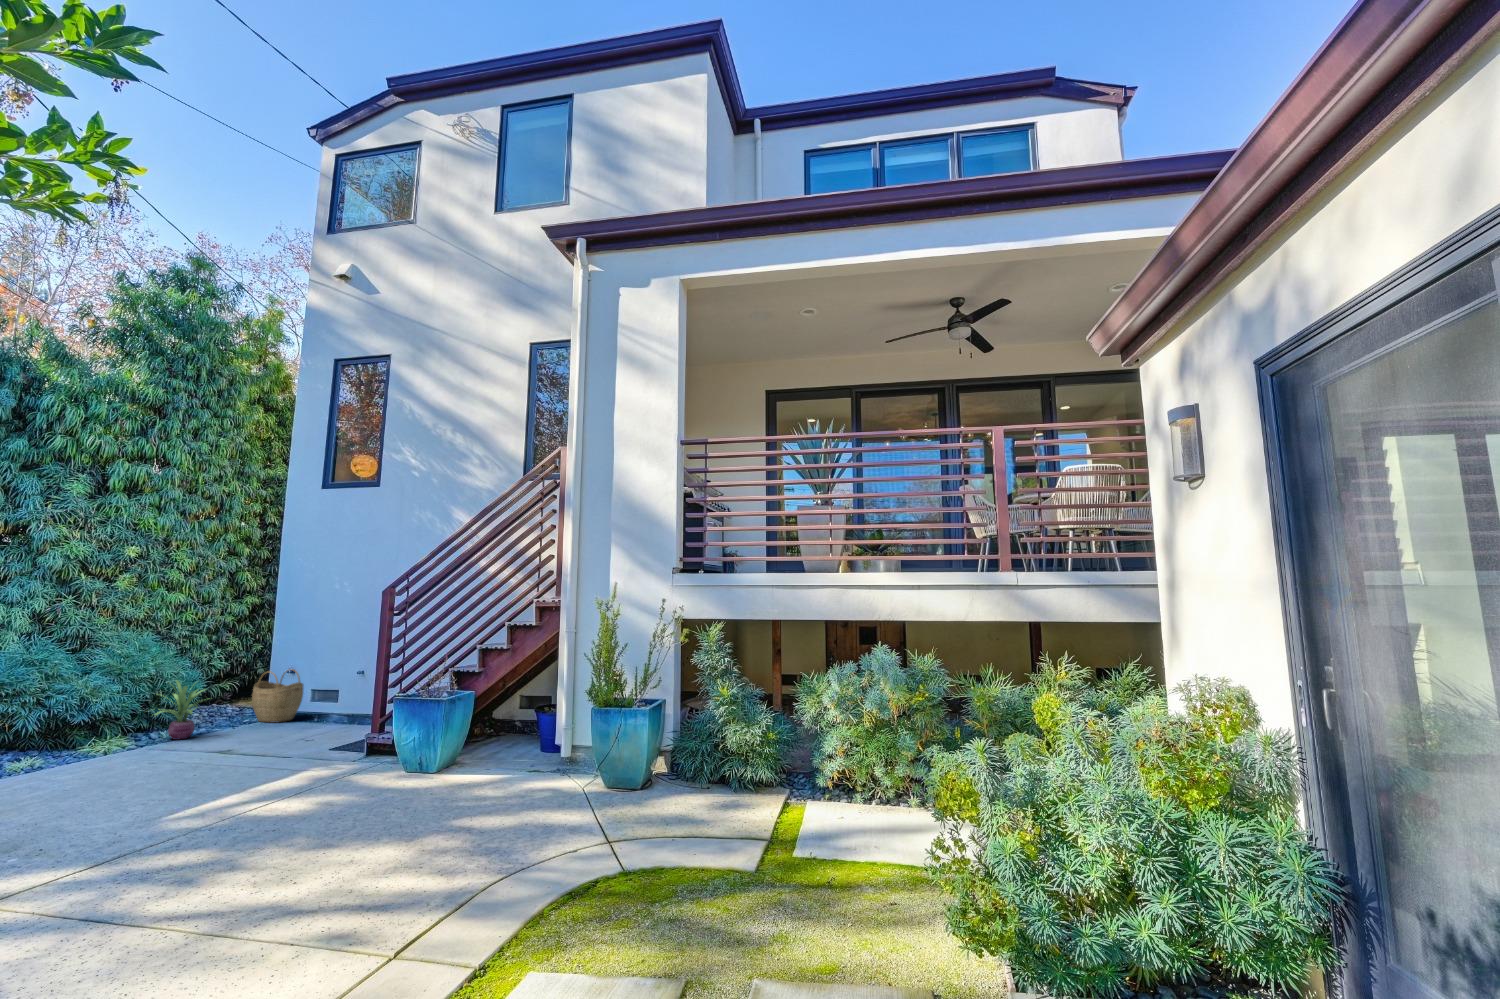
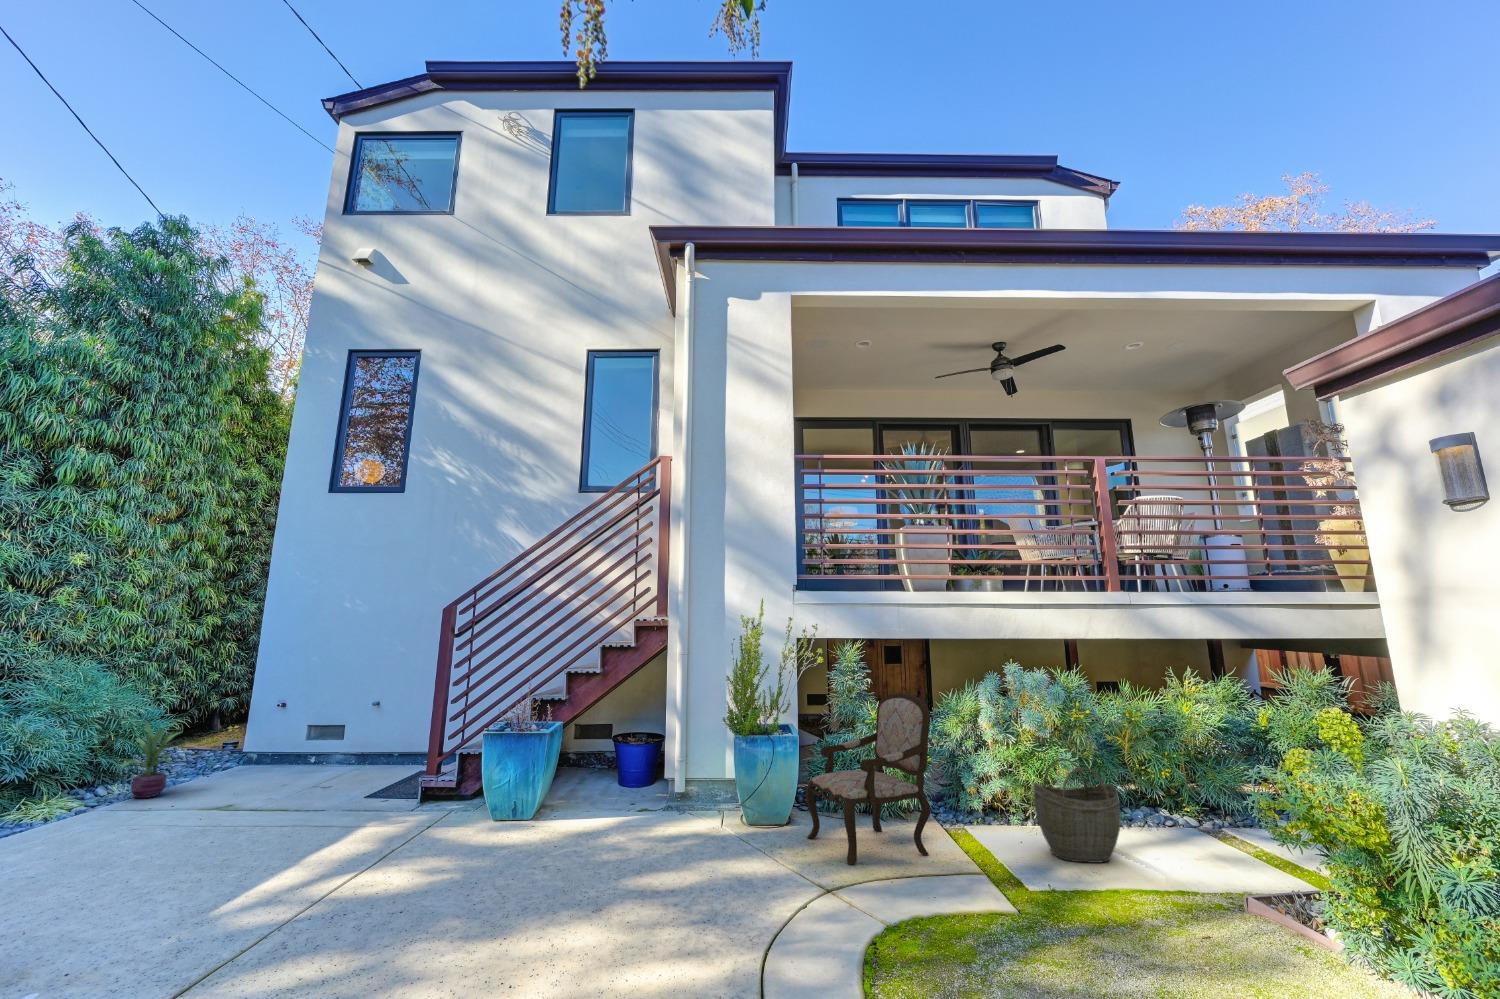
armchair: none [646,663,741,810] -> present [806,693,931,864]
woven basket: present [252,669,304,723] -> present [1033,758,1120,863]

